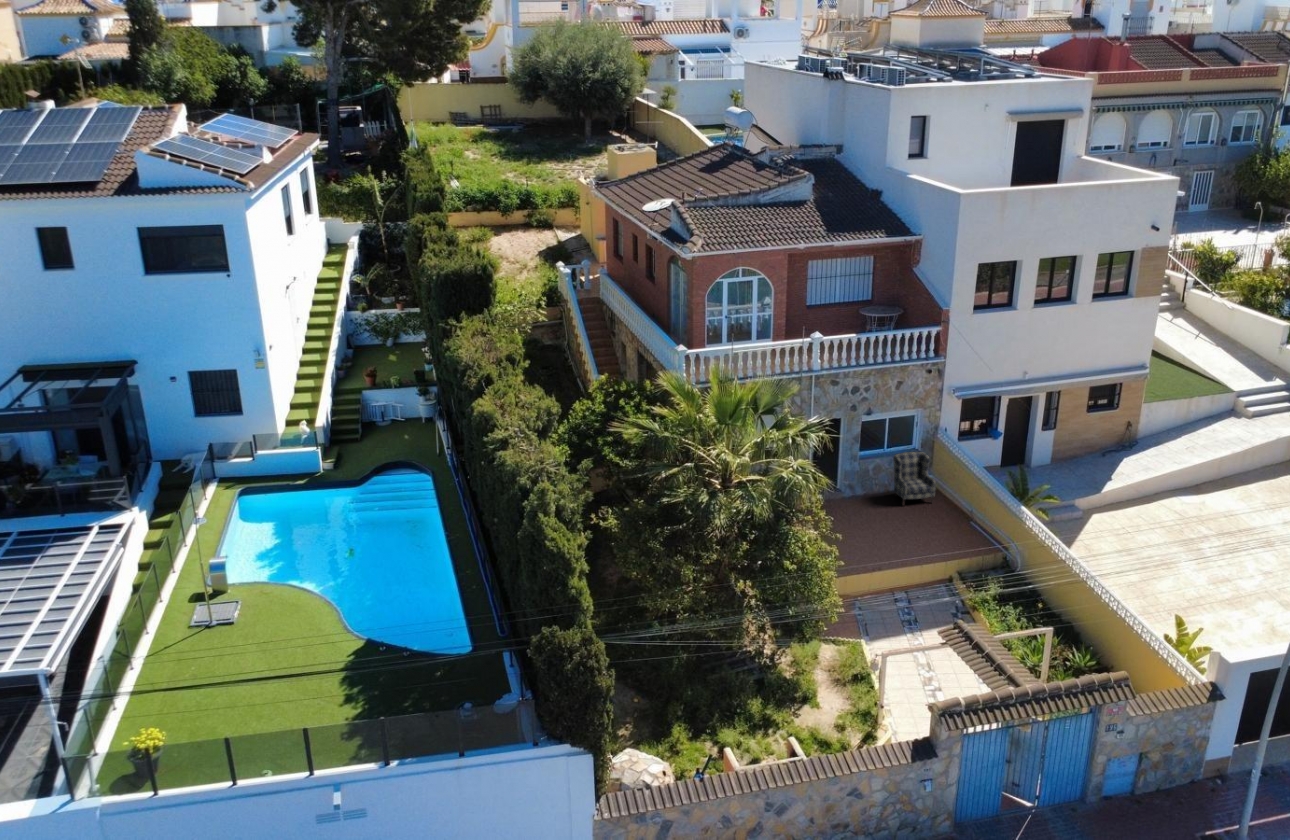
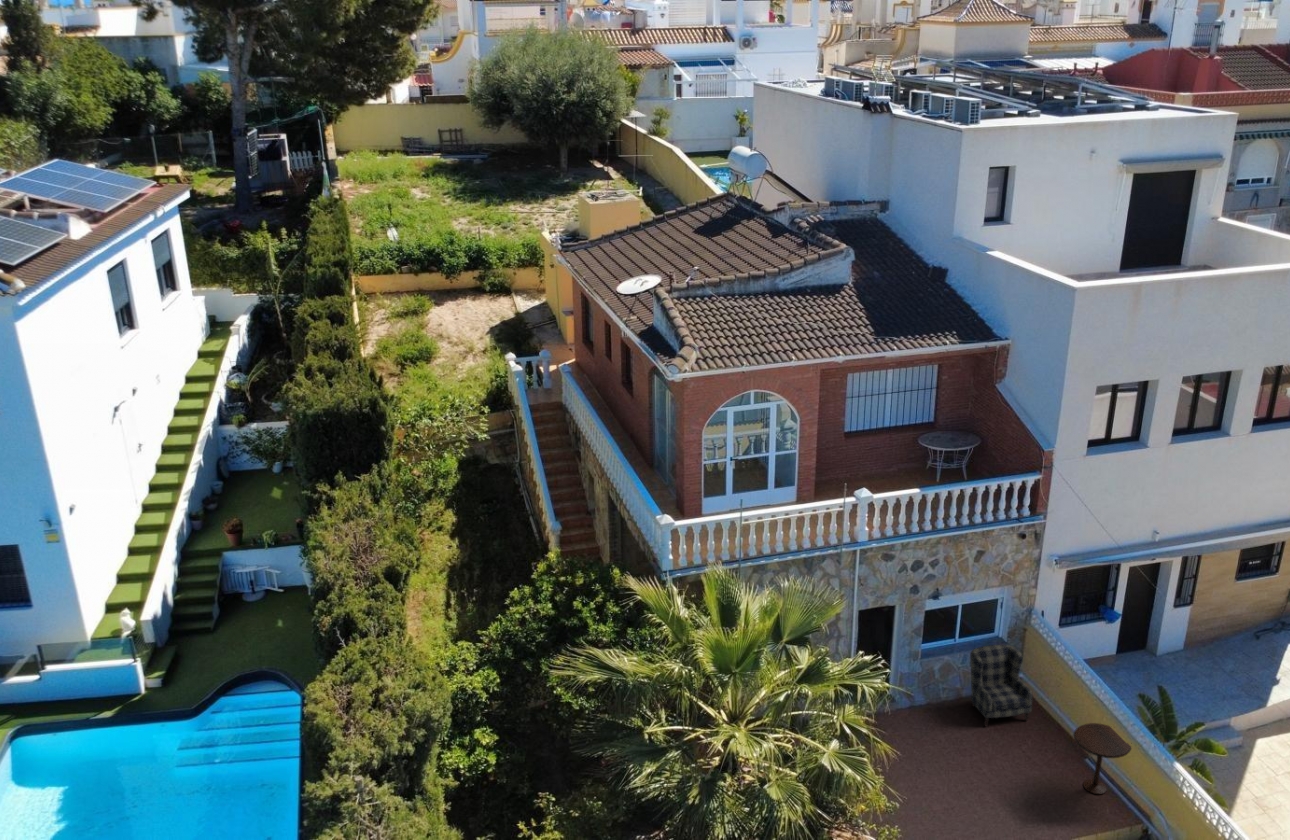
pedestal table: none [959,494,998,541] -> present [1074,723,1131,794]

